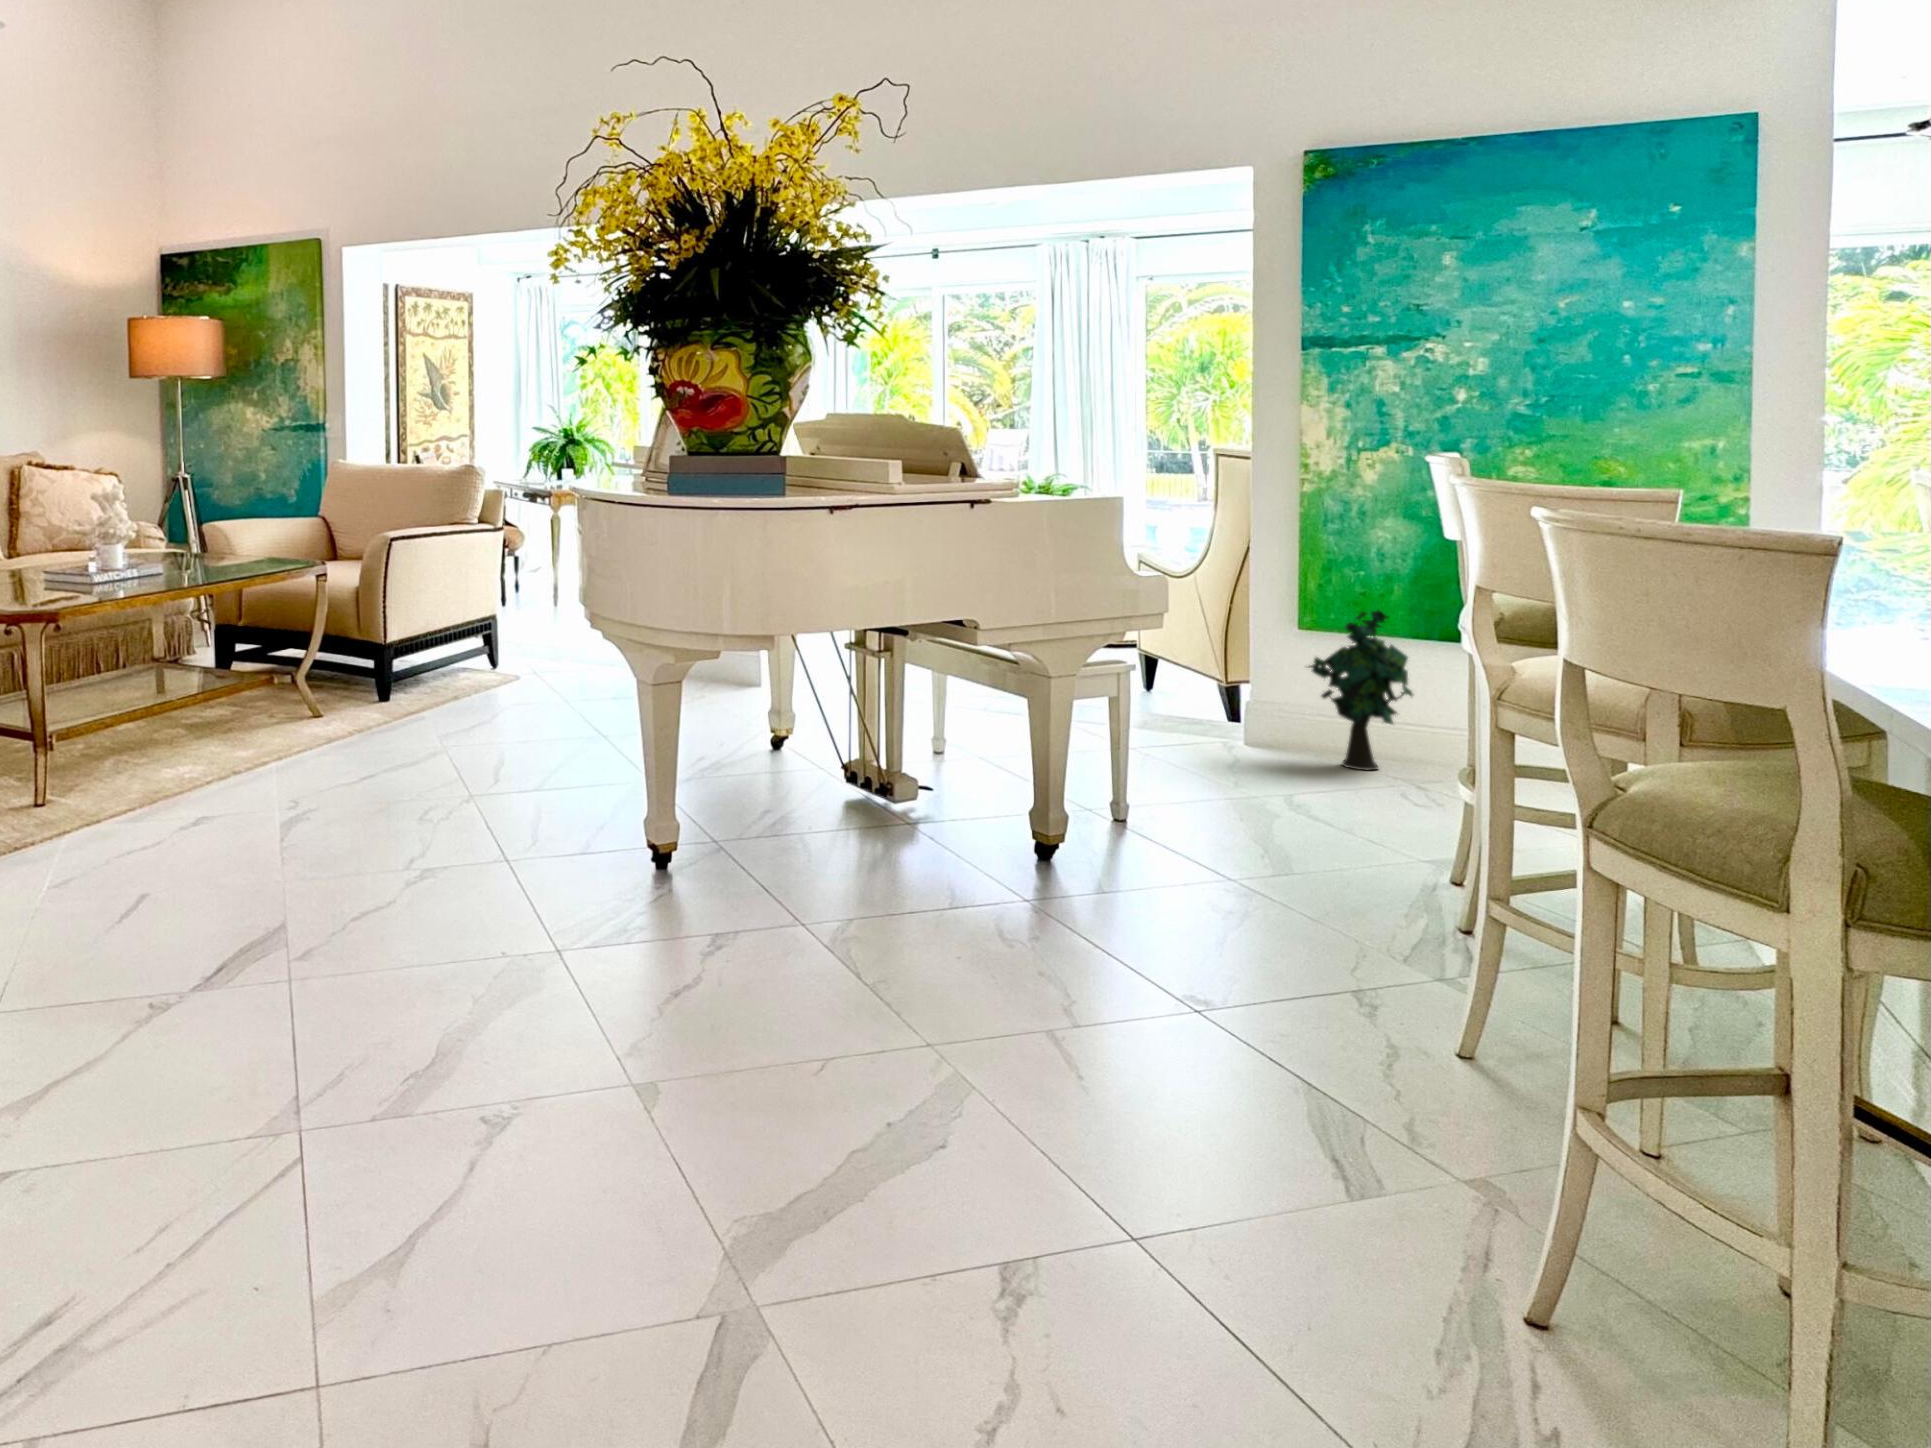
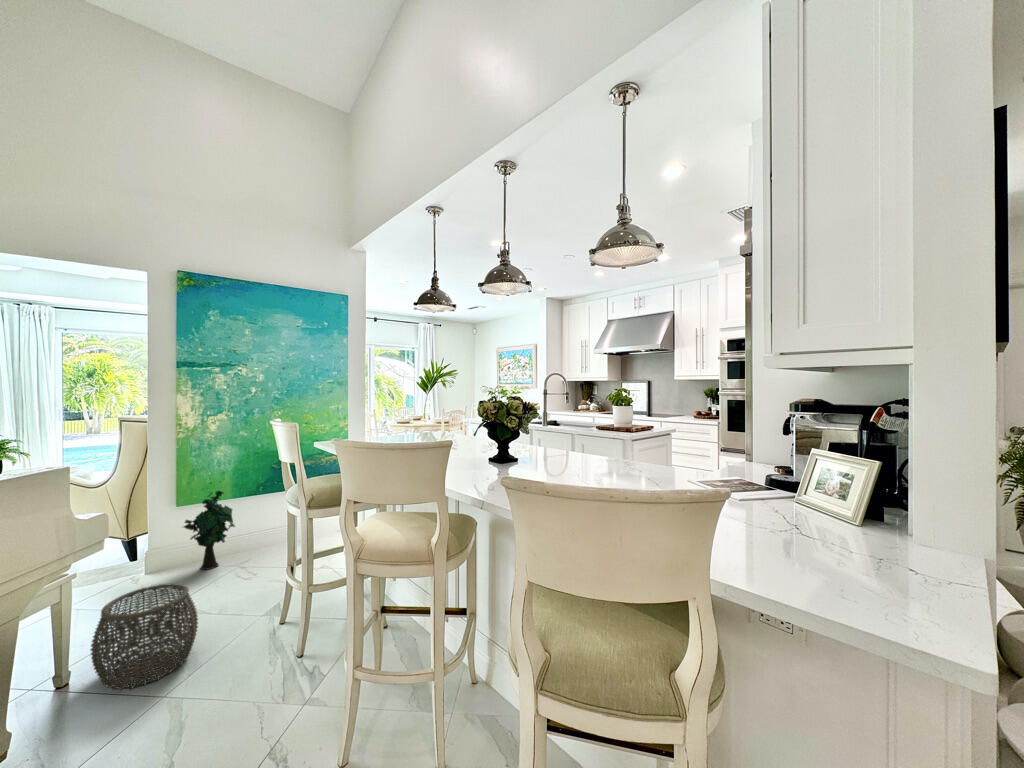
woven basket: none [1131,711,1280,851] -> present [91,583,198,690]

